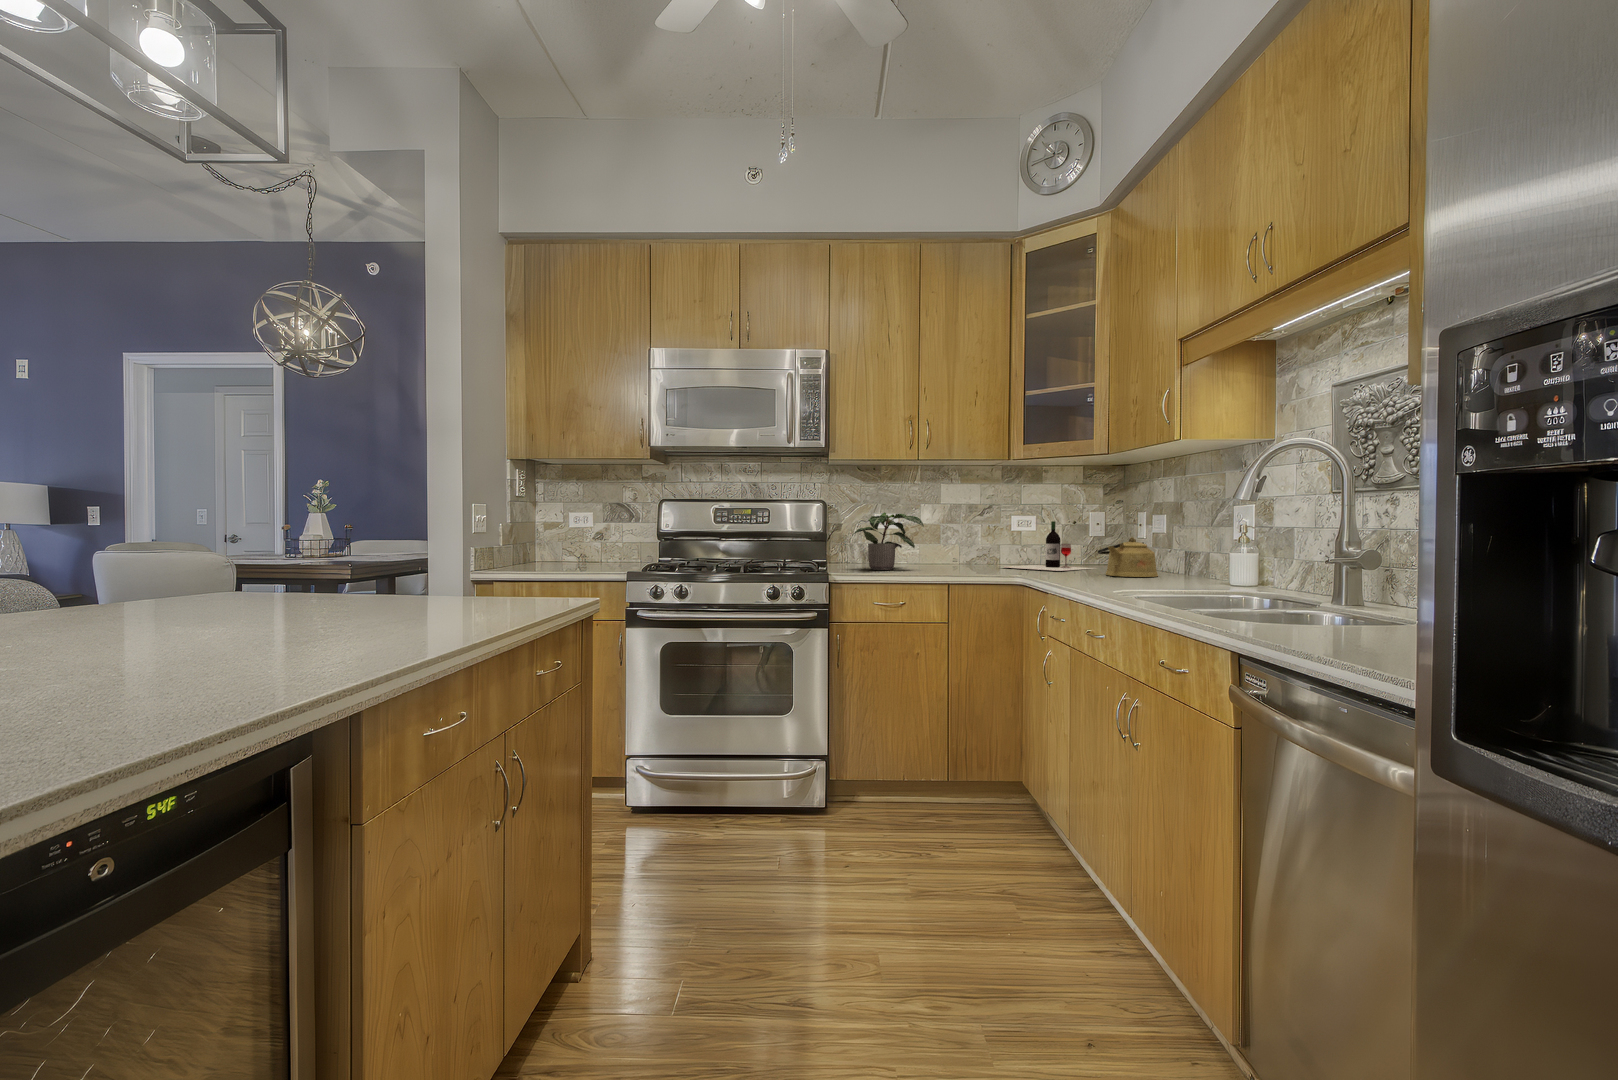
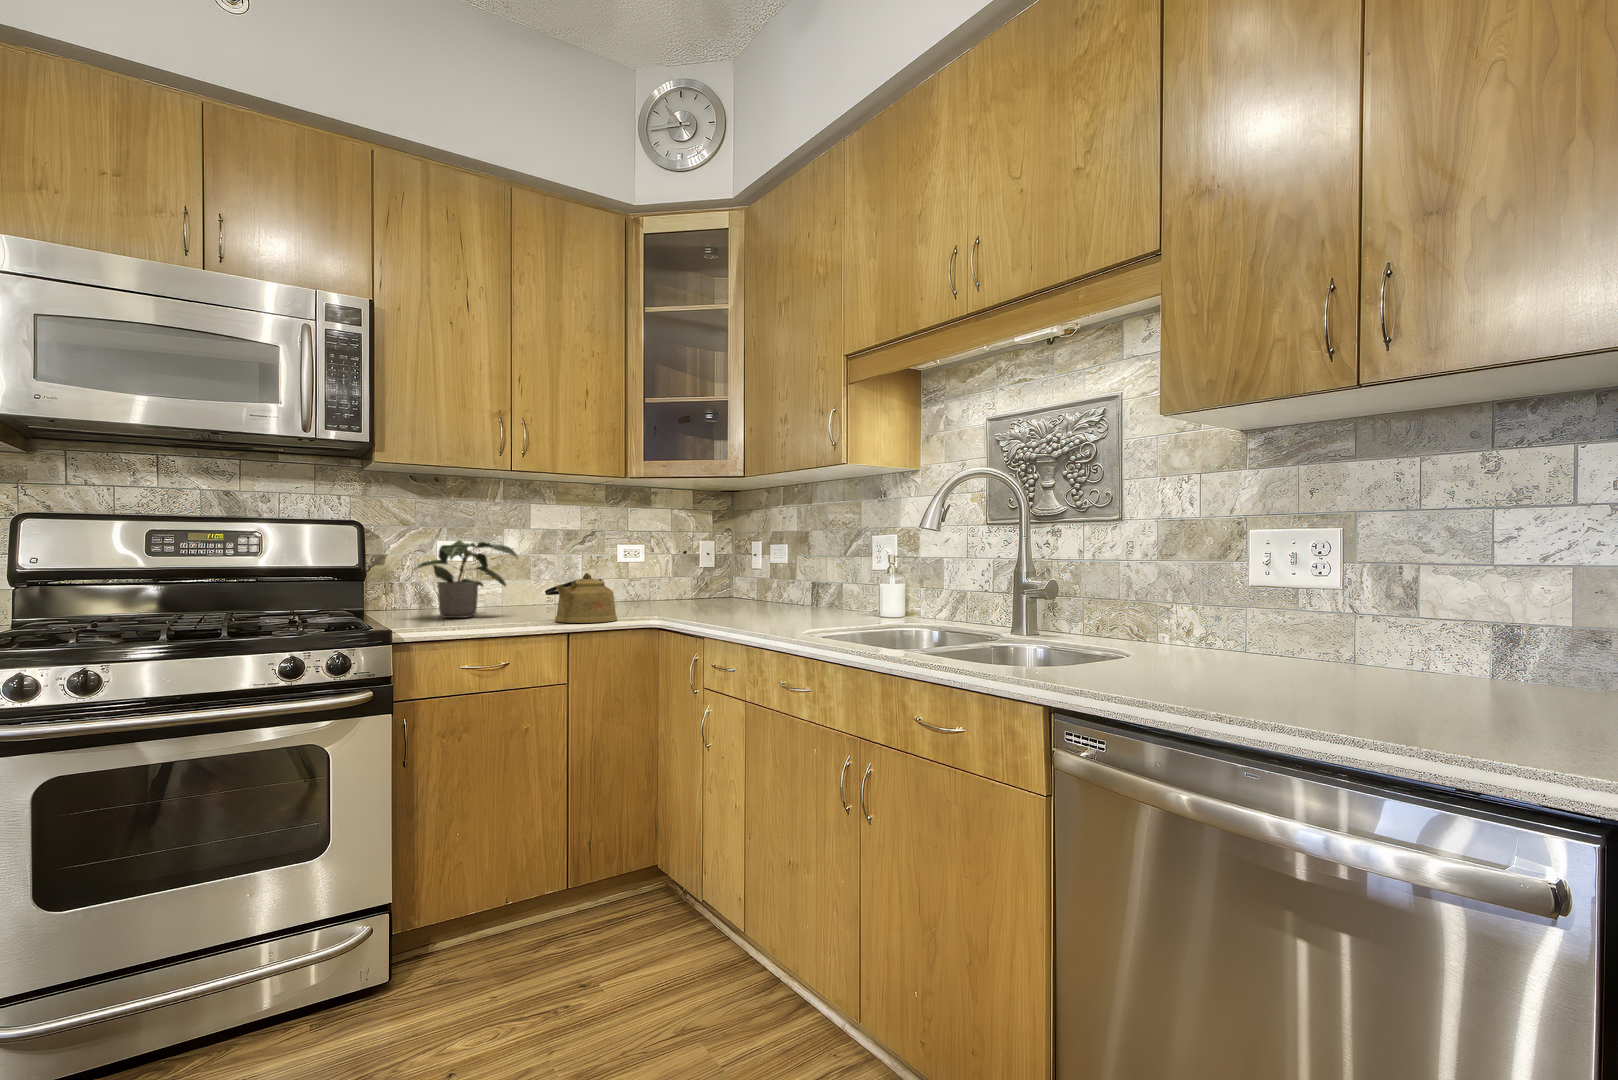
wine bottle: present [1006,521,1094,571] -> none [605,551,717,609]
kettle: present [1098,537,1158,577] -> present [545,573,617,623]

